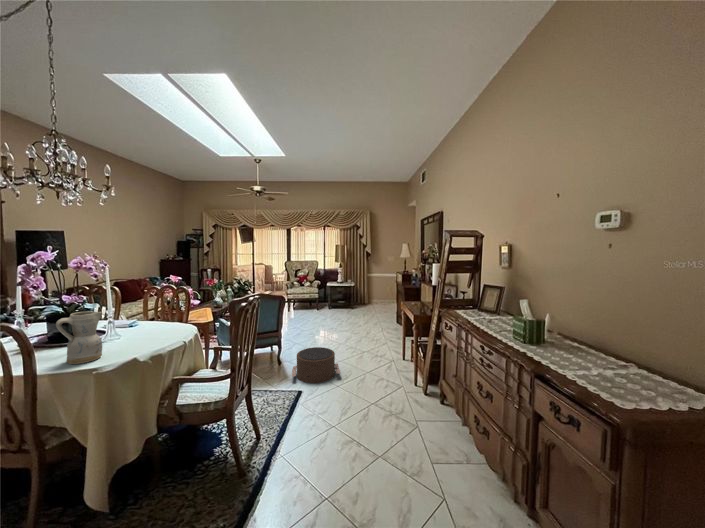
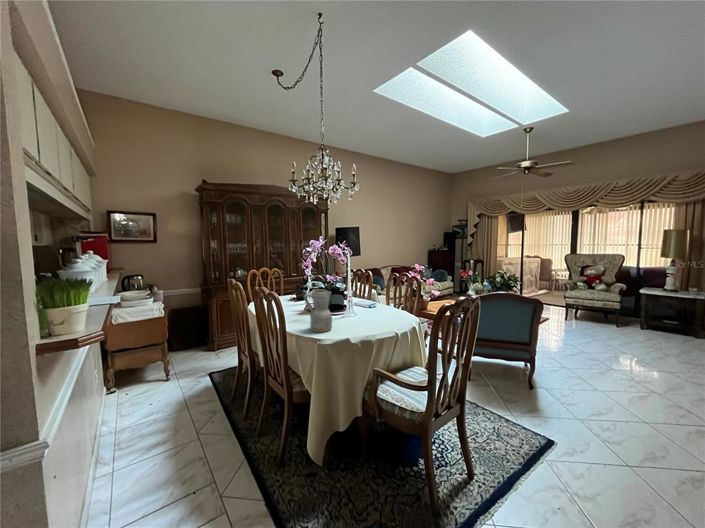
pouf: present [292,347,340,383] -> none [542,381,638,446]

